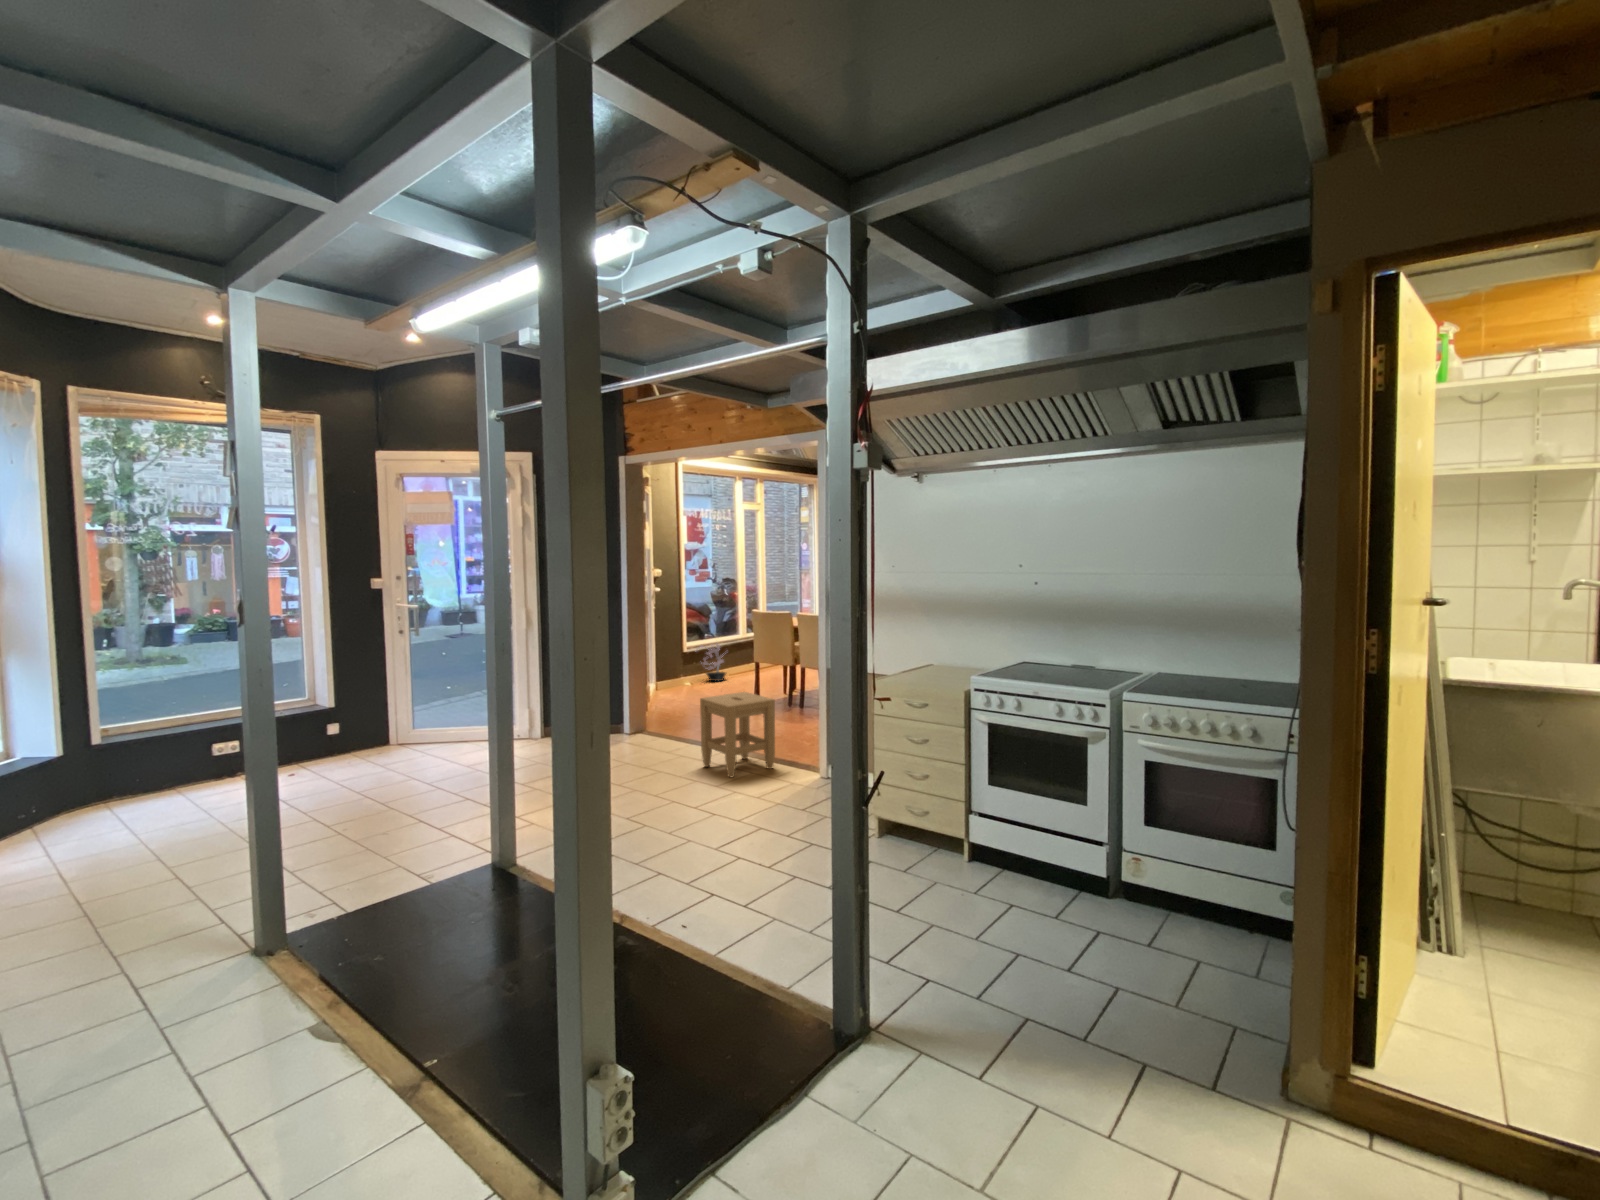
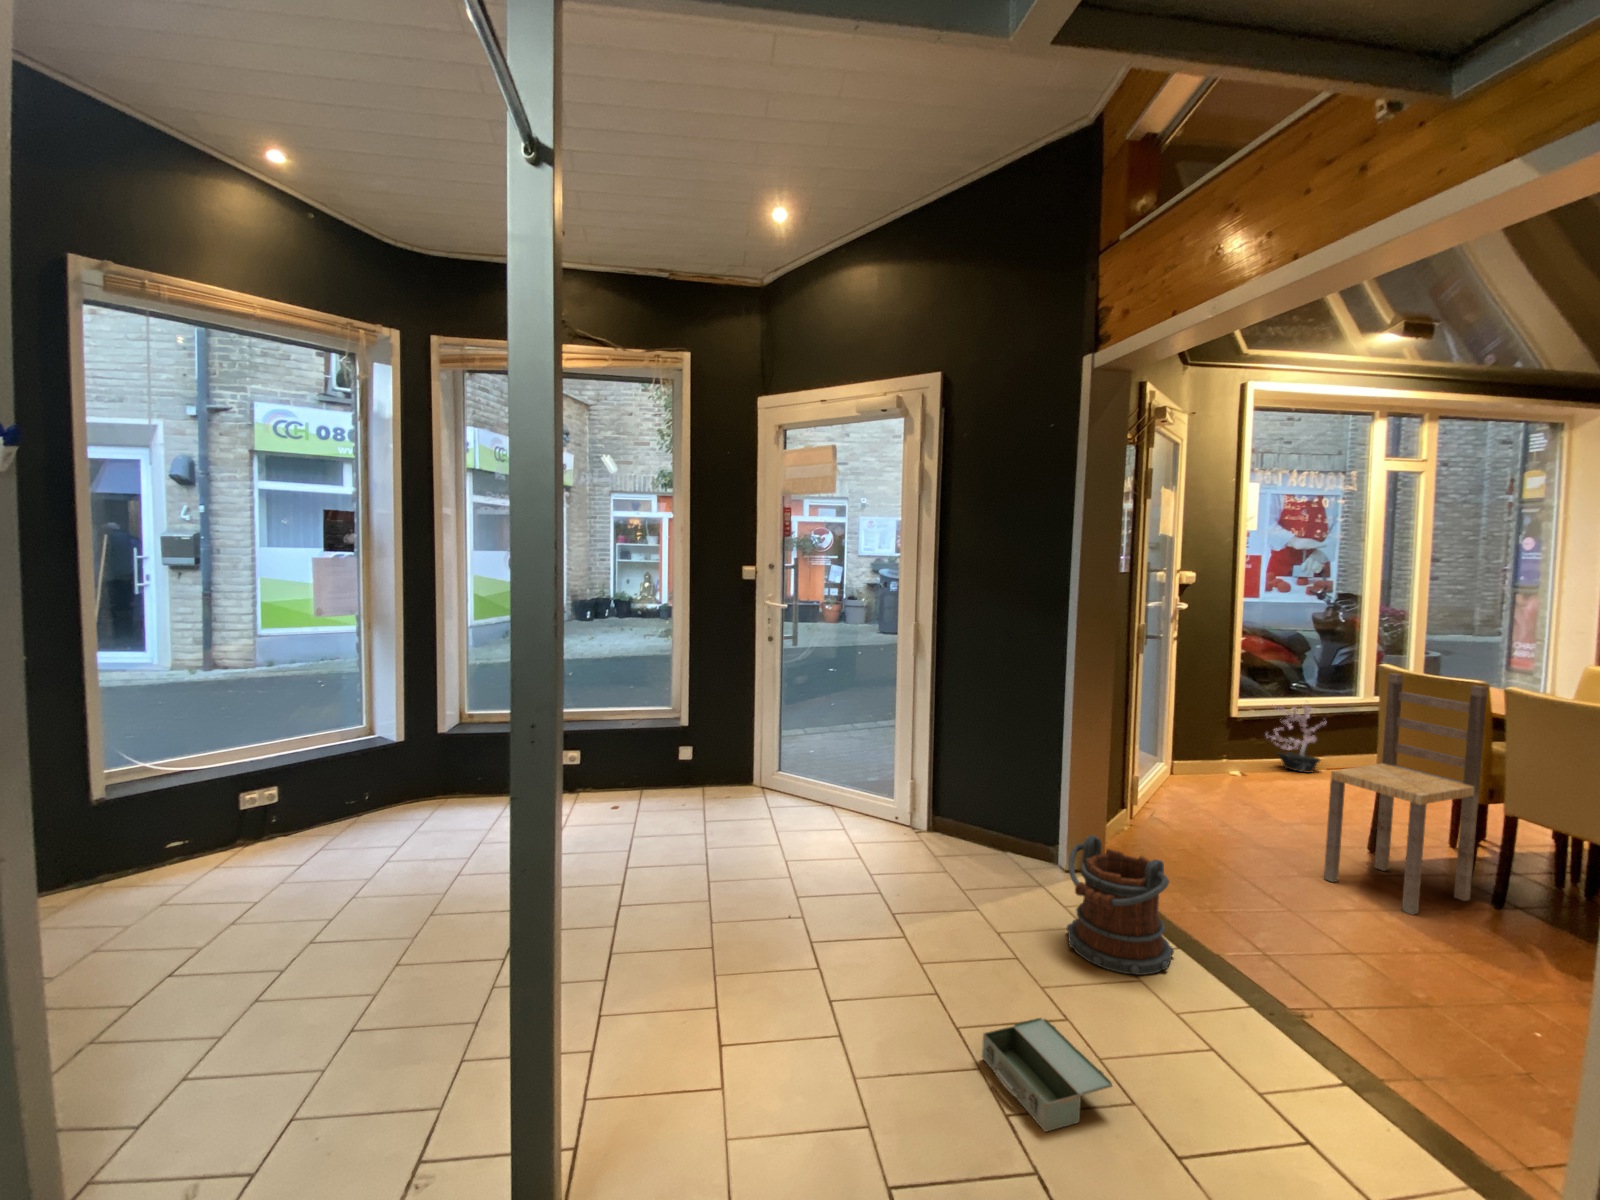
chair: none [739,614,793,719] -> present [1324,674,1488,915]
stool: present [700,692,775,777] -> none [1176,876,1406,1137]
bucket: none [642,703,691,759] -> present [1067,835,1174,975]
toolbox: none [635,769,690,796] -> present [982,1018,1112,1132]

